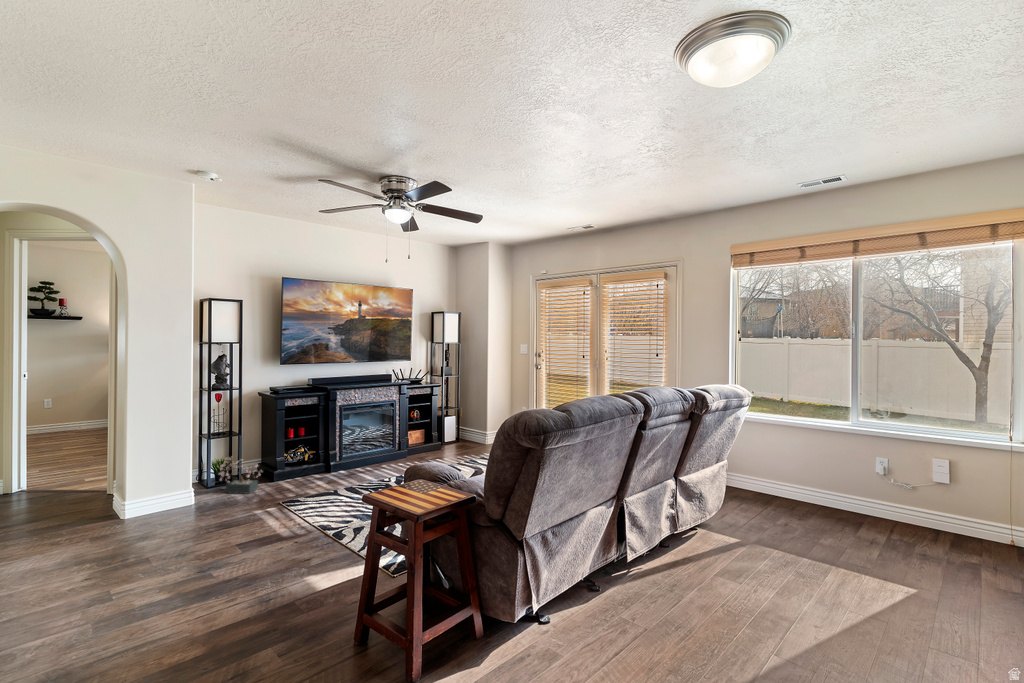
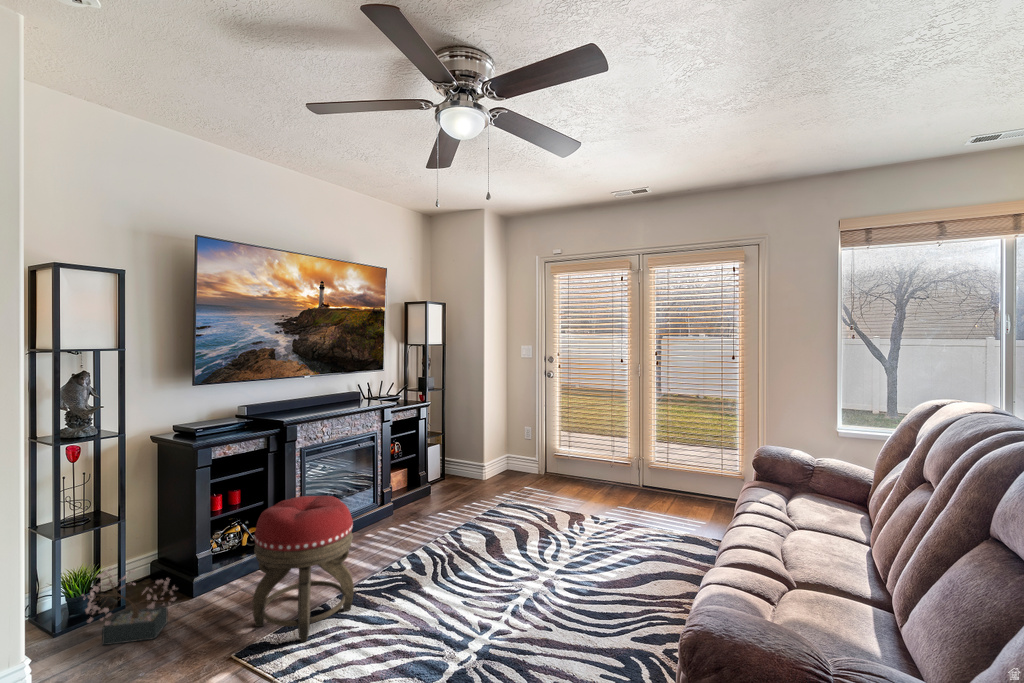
footstool: none [296,427,351,501] -> present [252,496,354,642]

